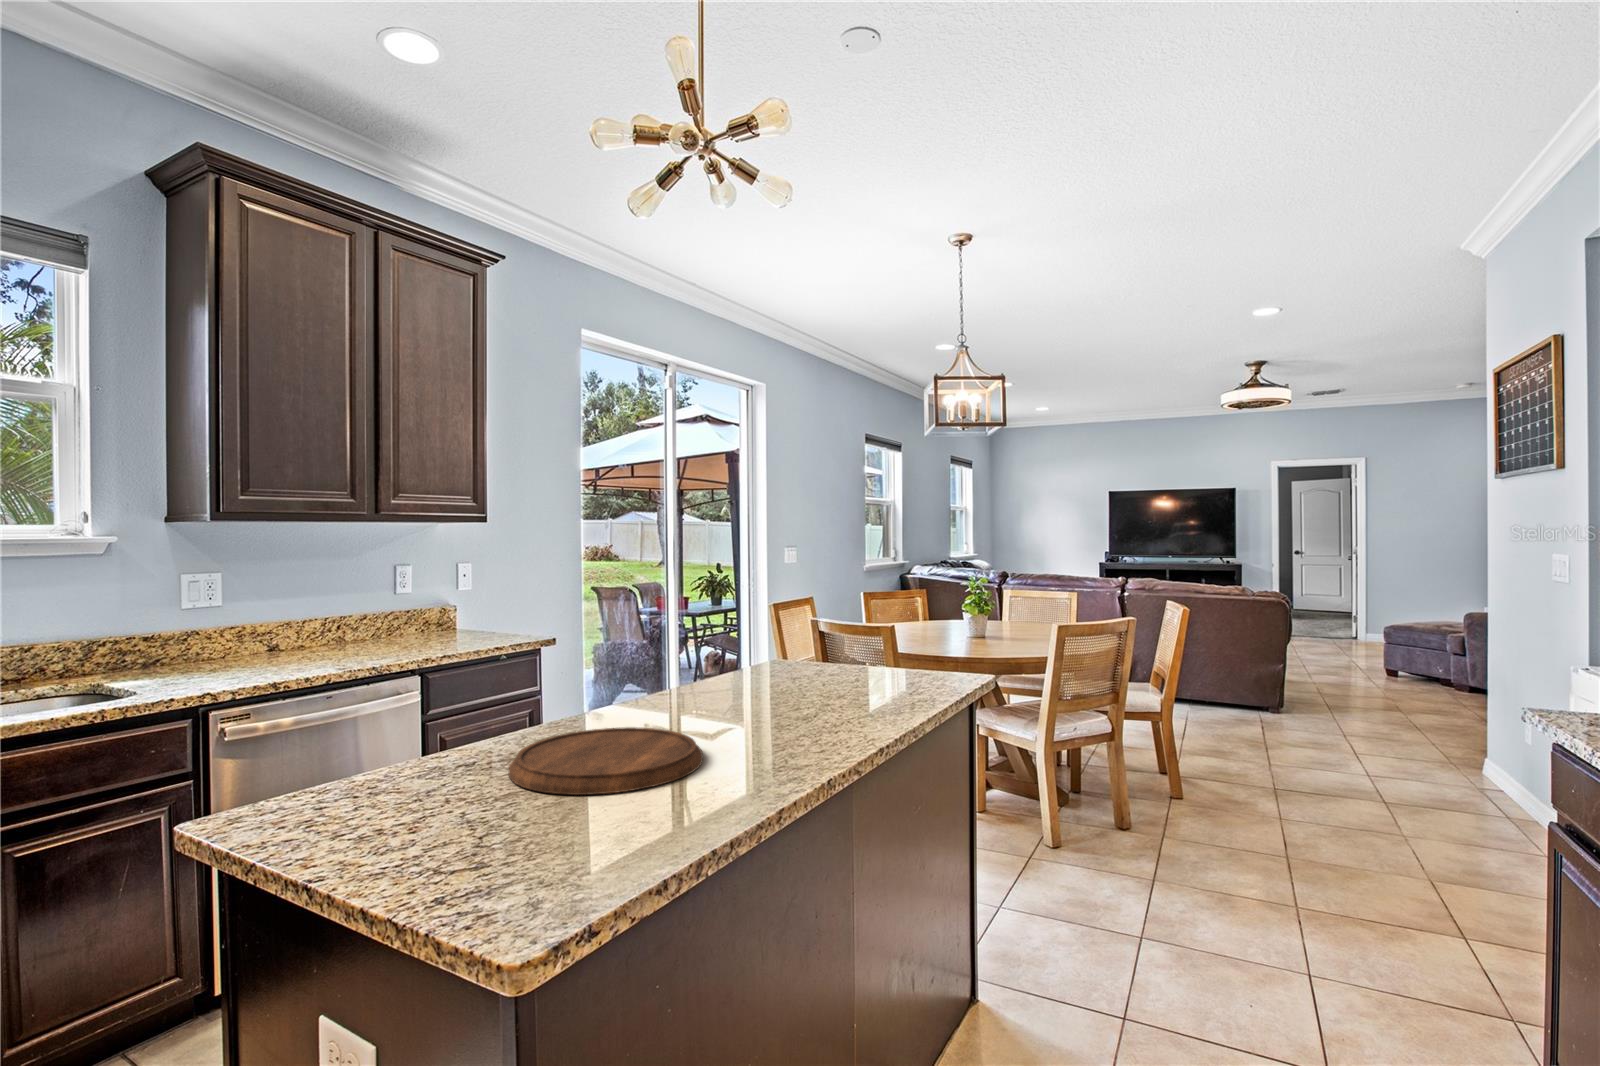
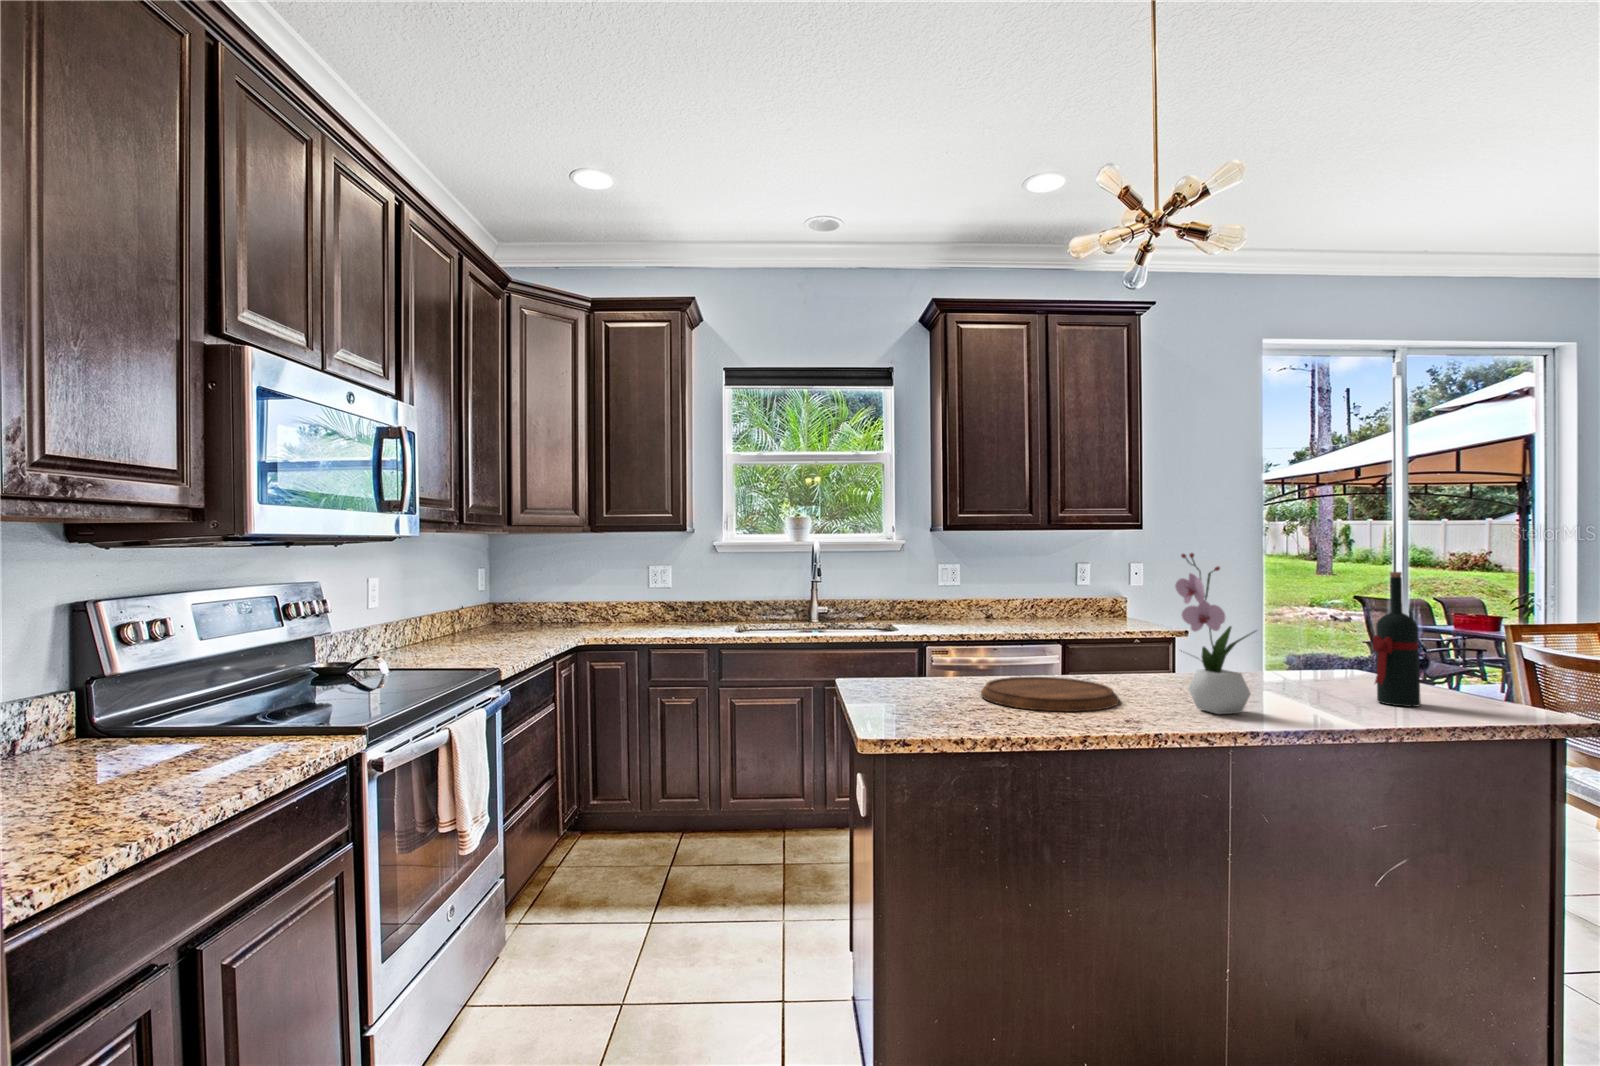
flower arrangement: none [763,553,832,739] -> present [1175,553,1255,714]
wine bottle: none [859,567,891,693] -> present [1373,572,1421,707]

